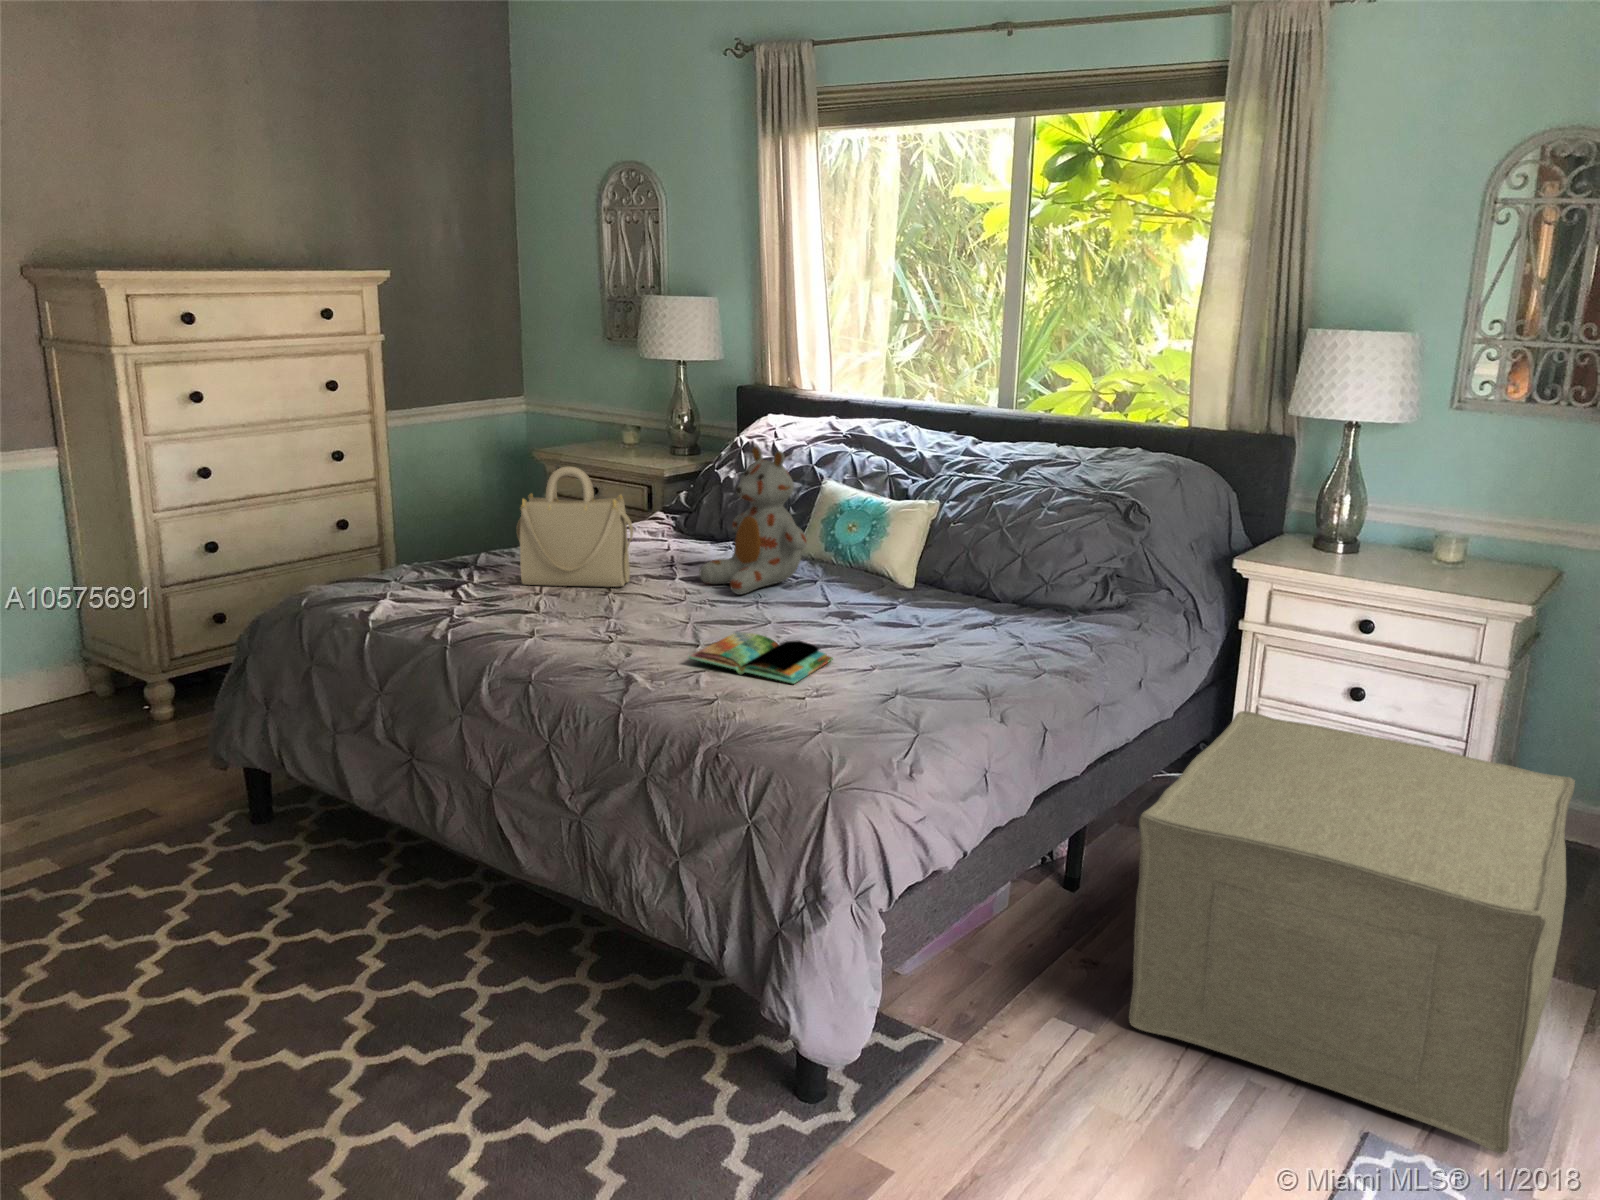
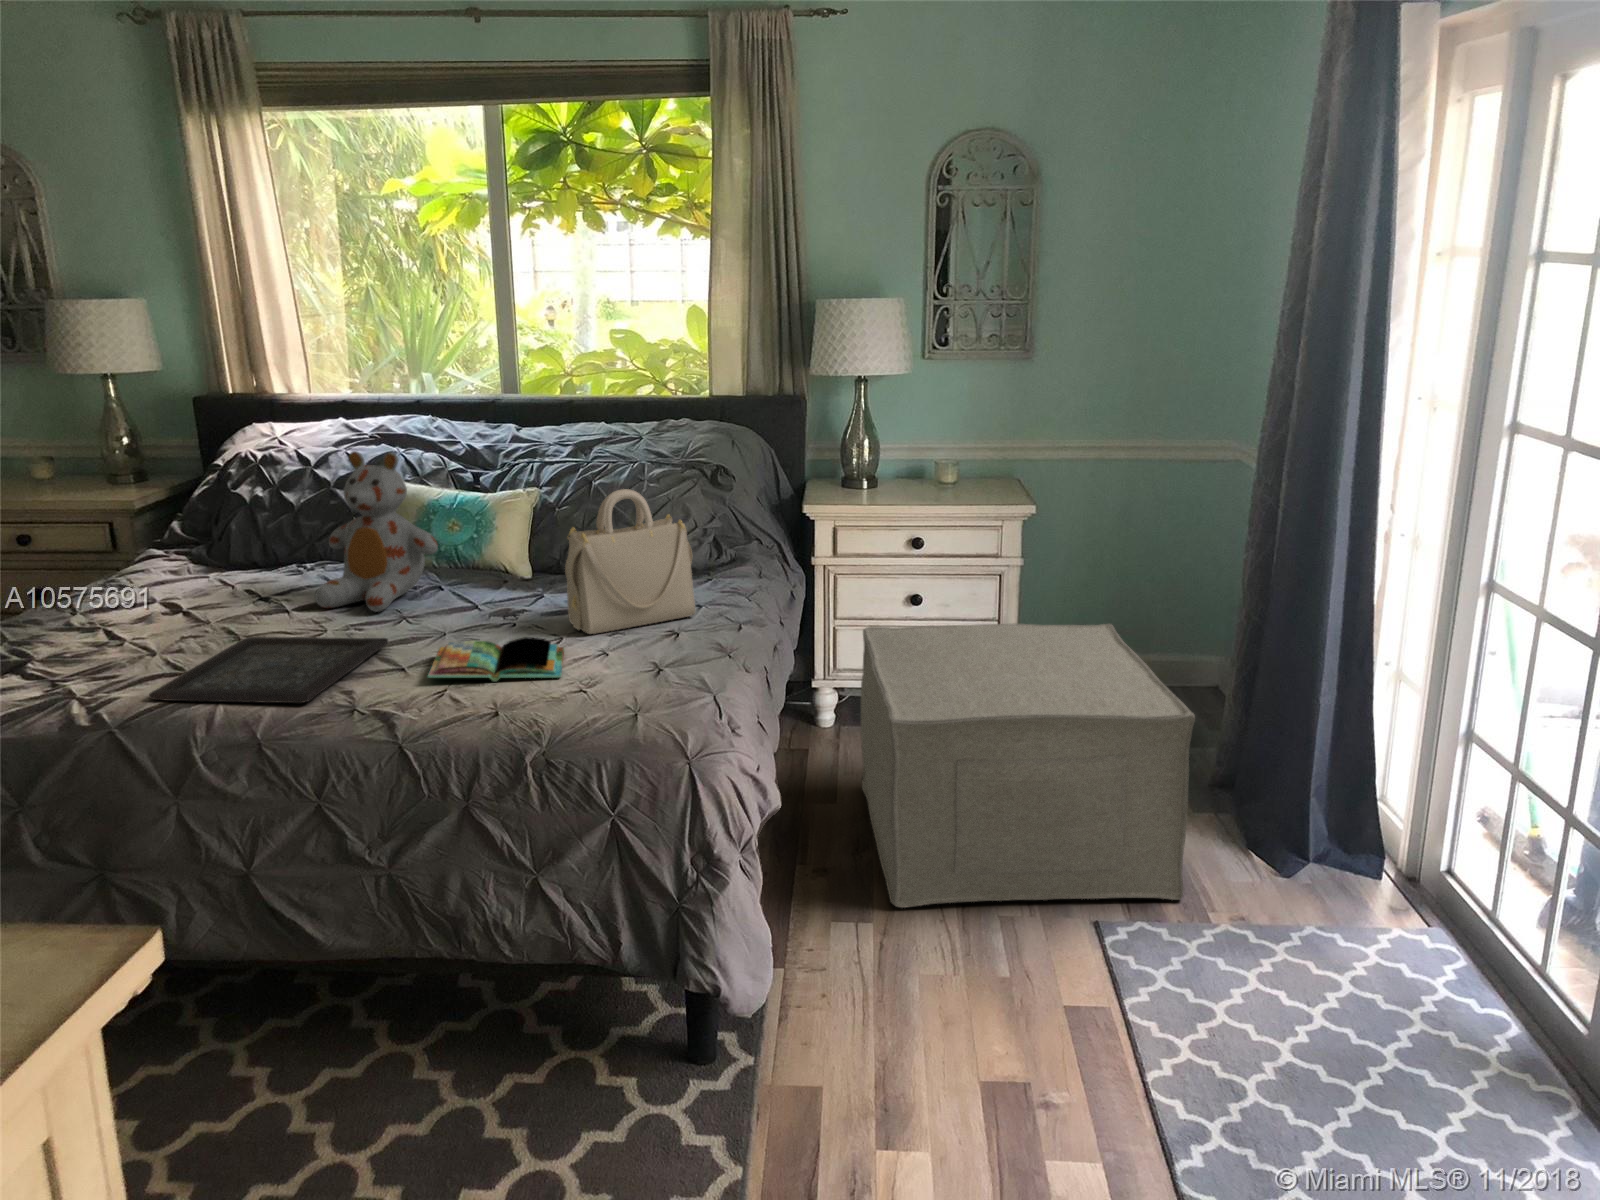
handbag: present [517,467,633,587] -> present [565,489,695,634]
tray: none [499,596,704,657] -> present [149,637,388,703]

